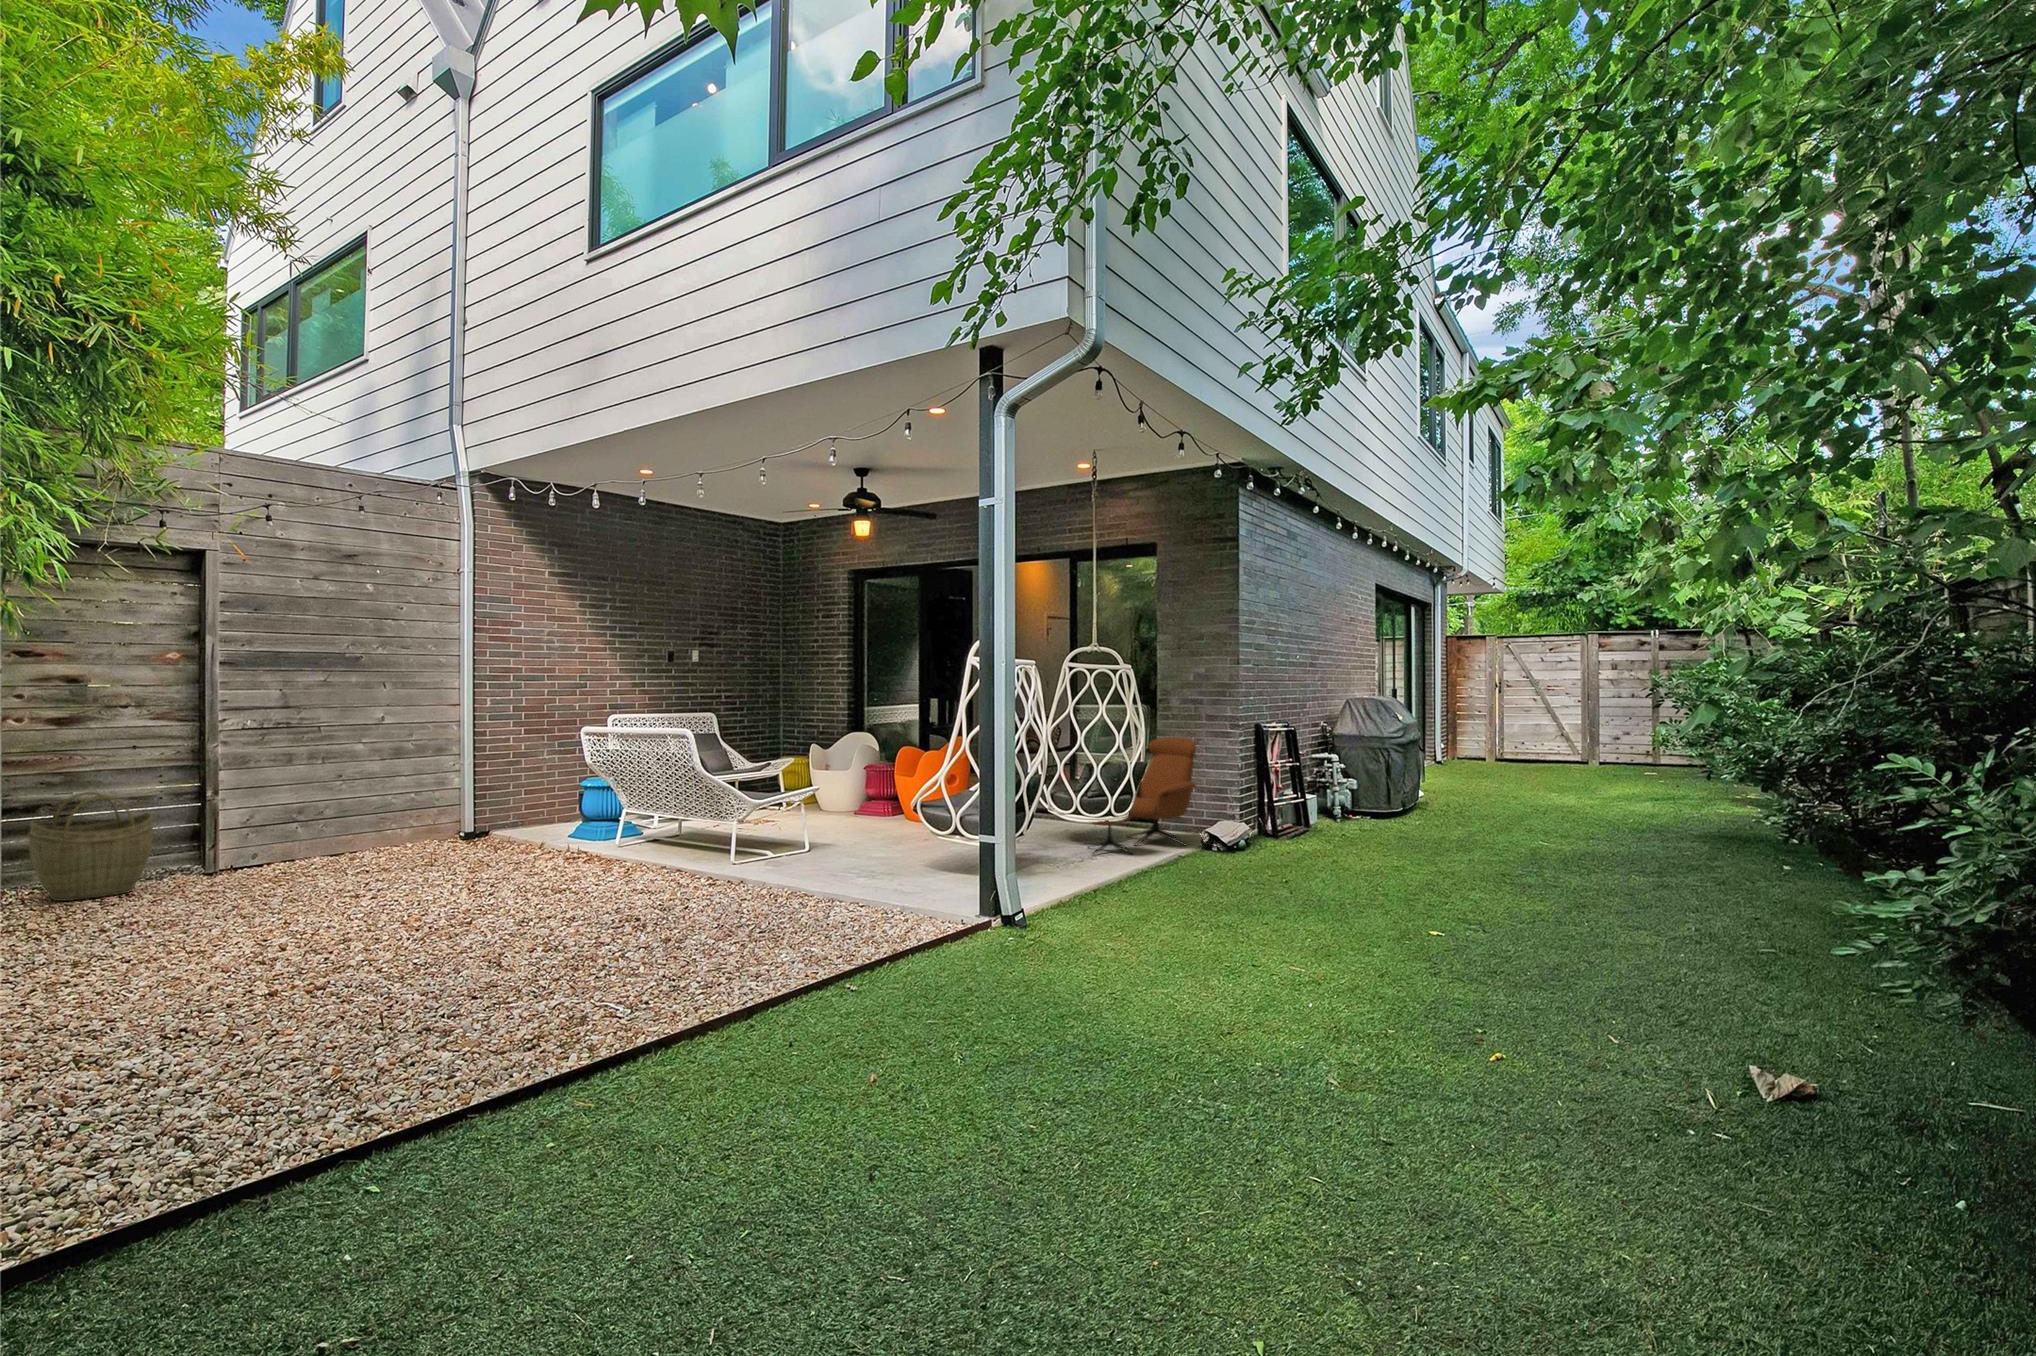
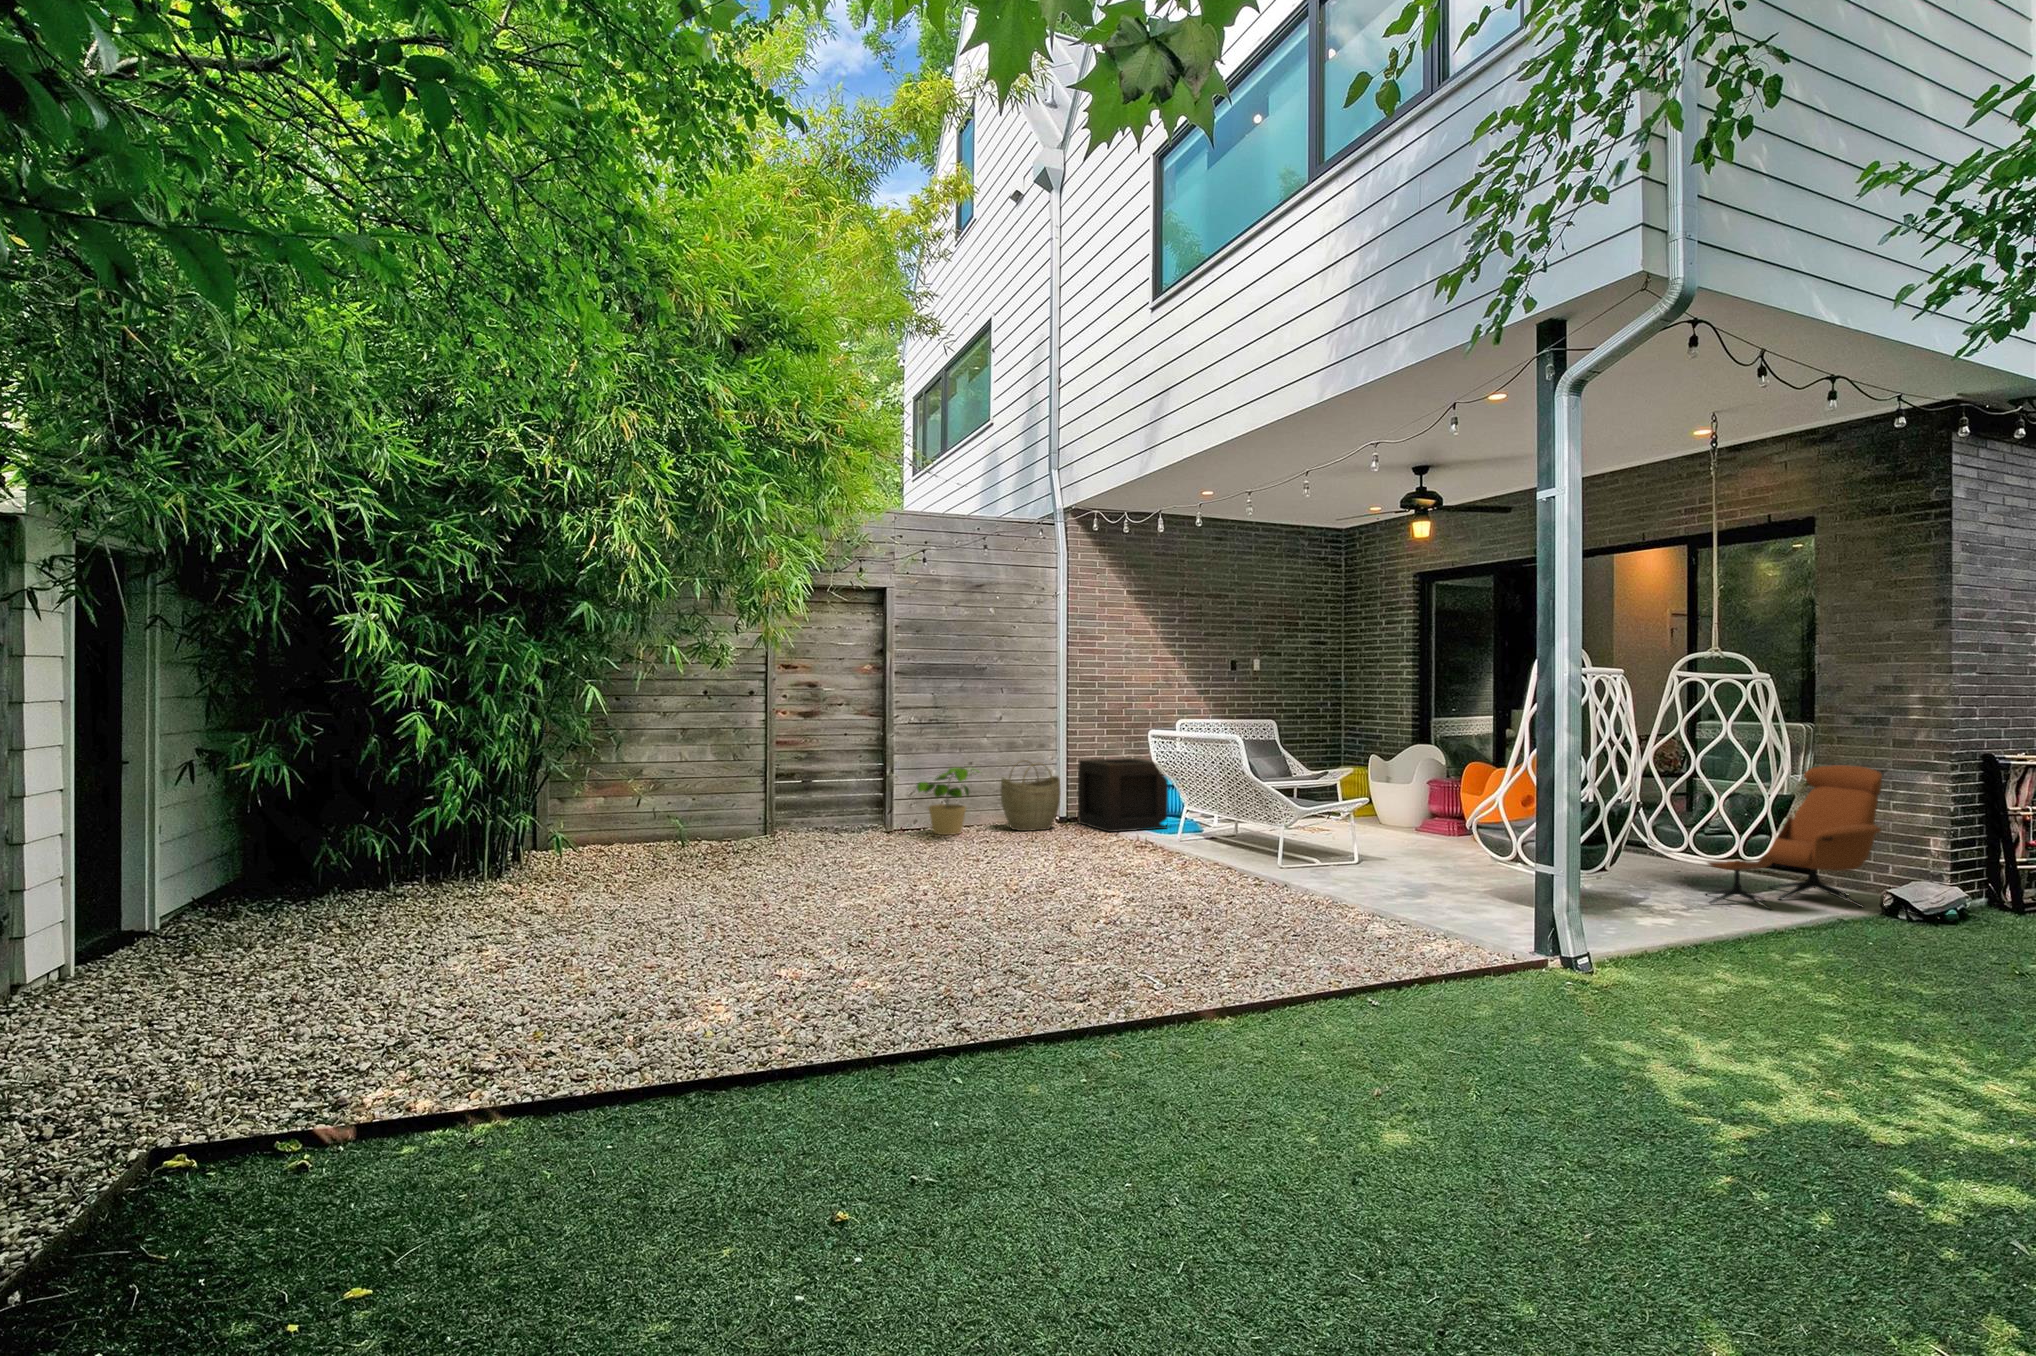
wooden crate: none [492,759,605,844] -> present [1078,758,1168,832]
potted plant: none [258,781,361,869] -> present [917,767,977,835]
woven basket: present [29,792,153,901] -> present [1001,760,1060,831]

